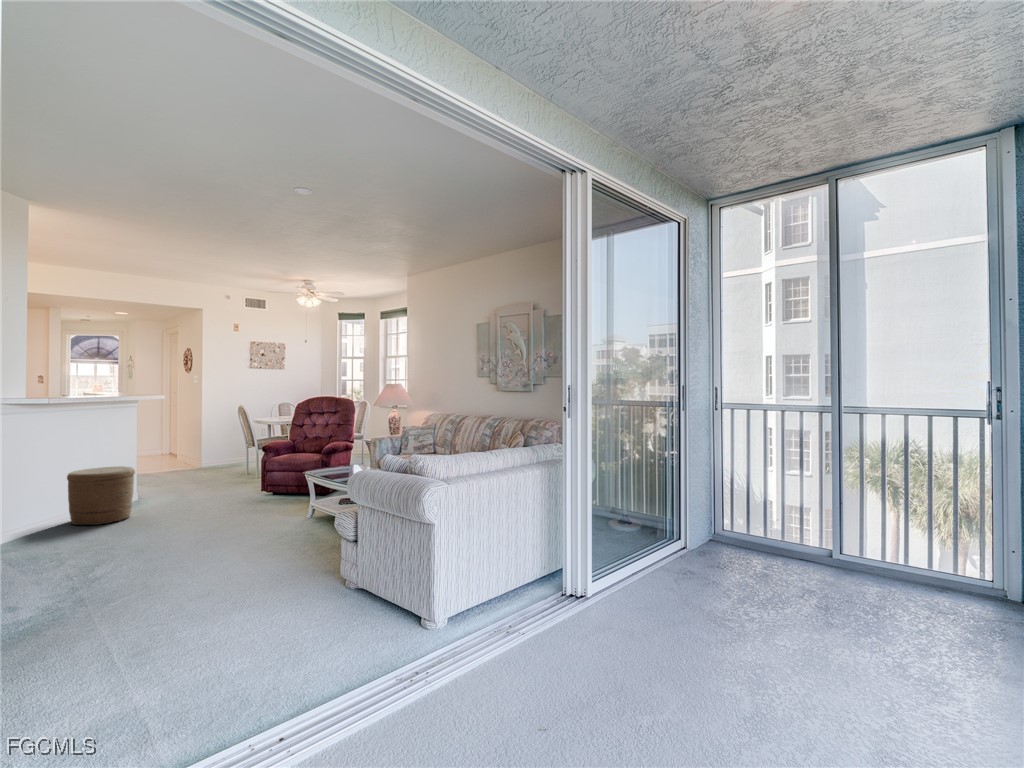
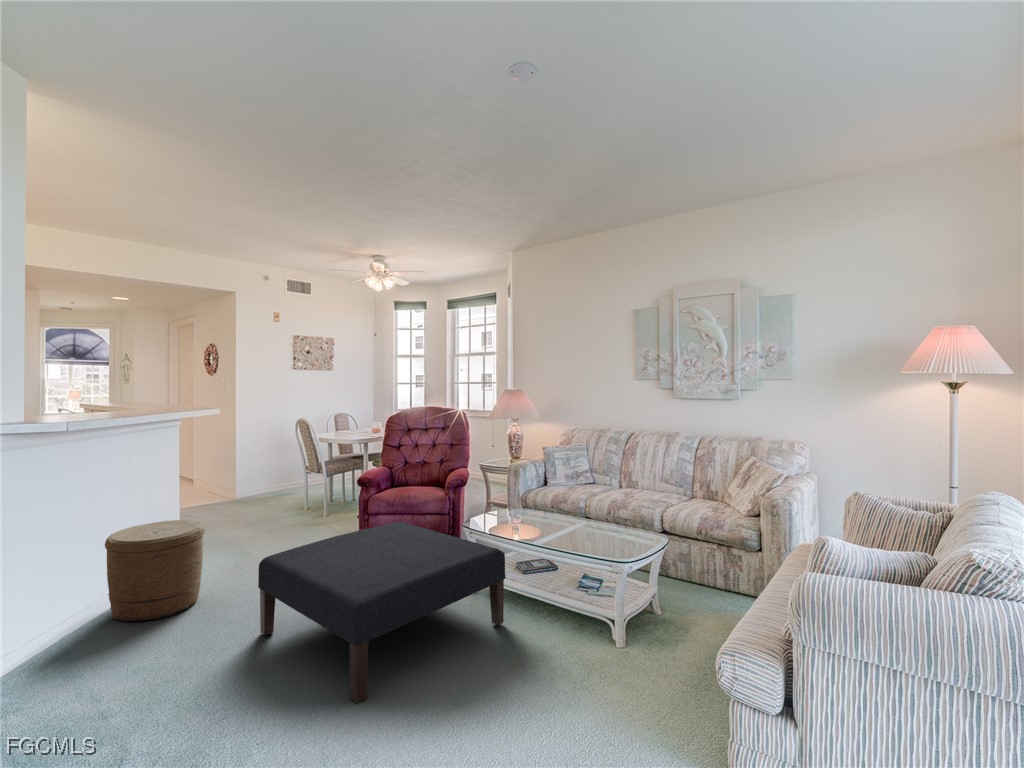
ottoman: none [153,471,310,558] -> present [258,521,505,703]

